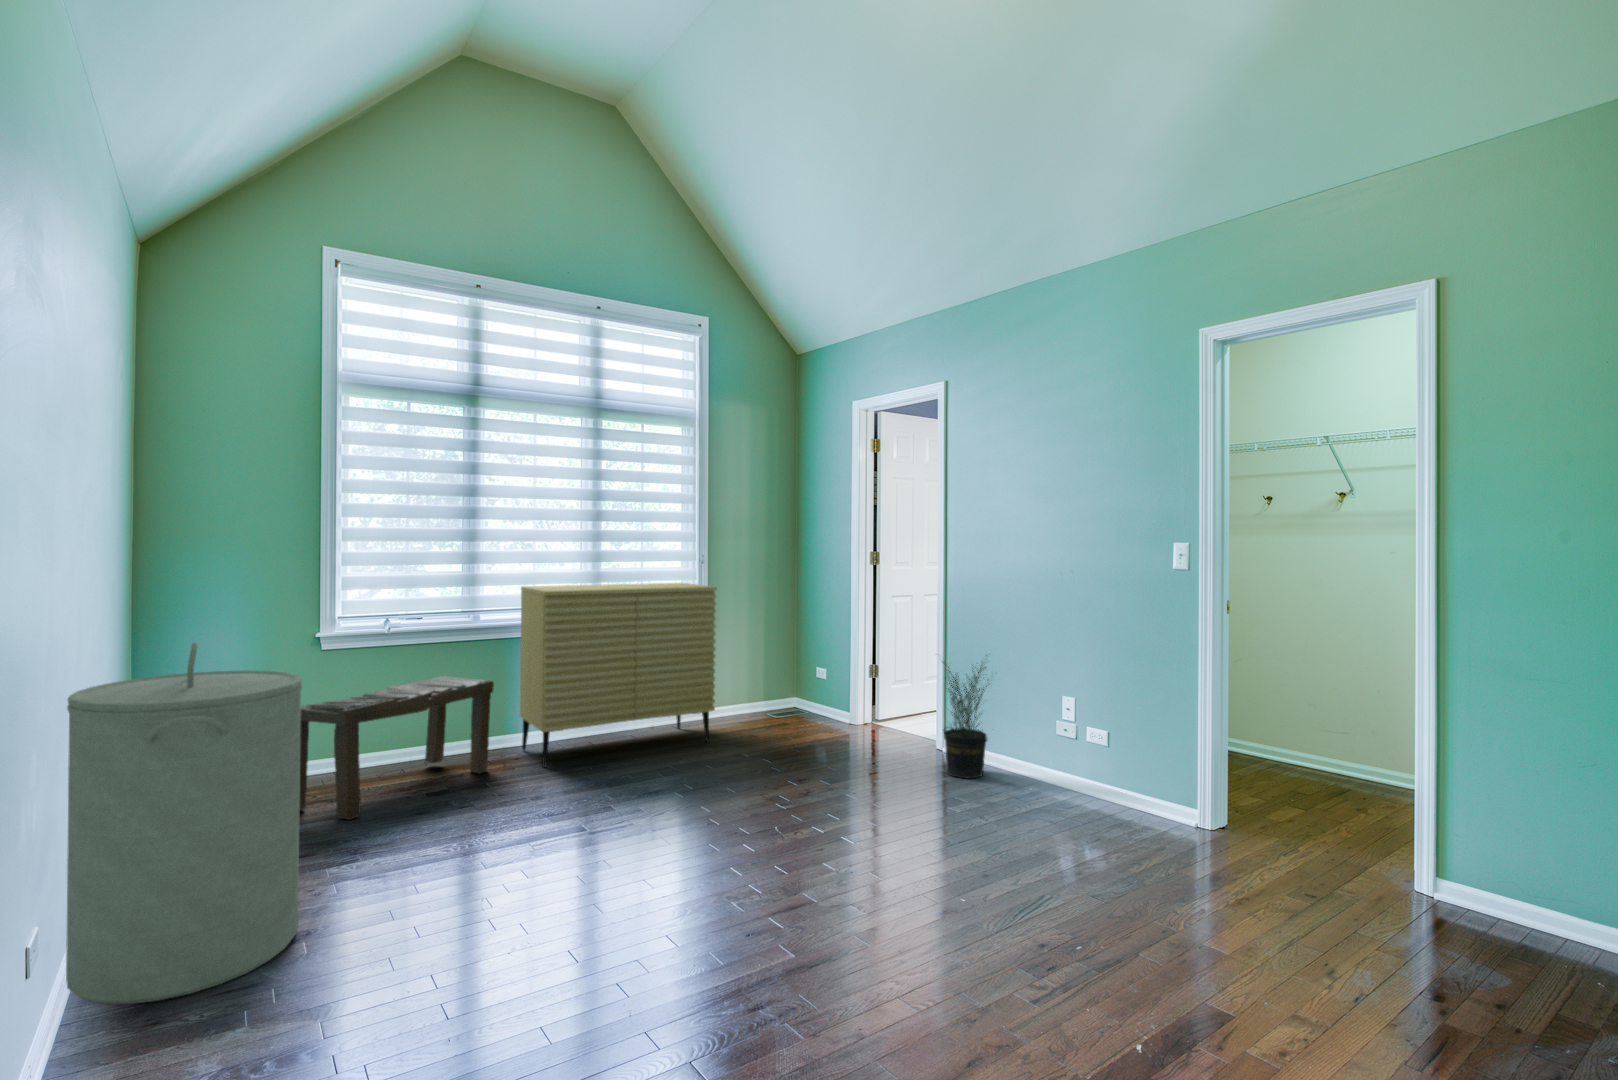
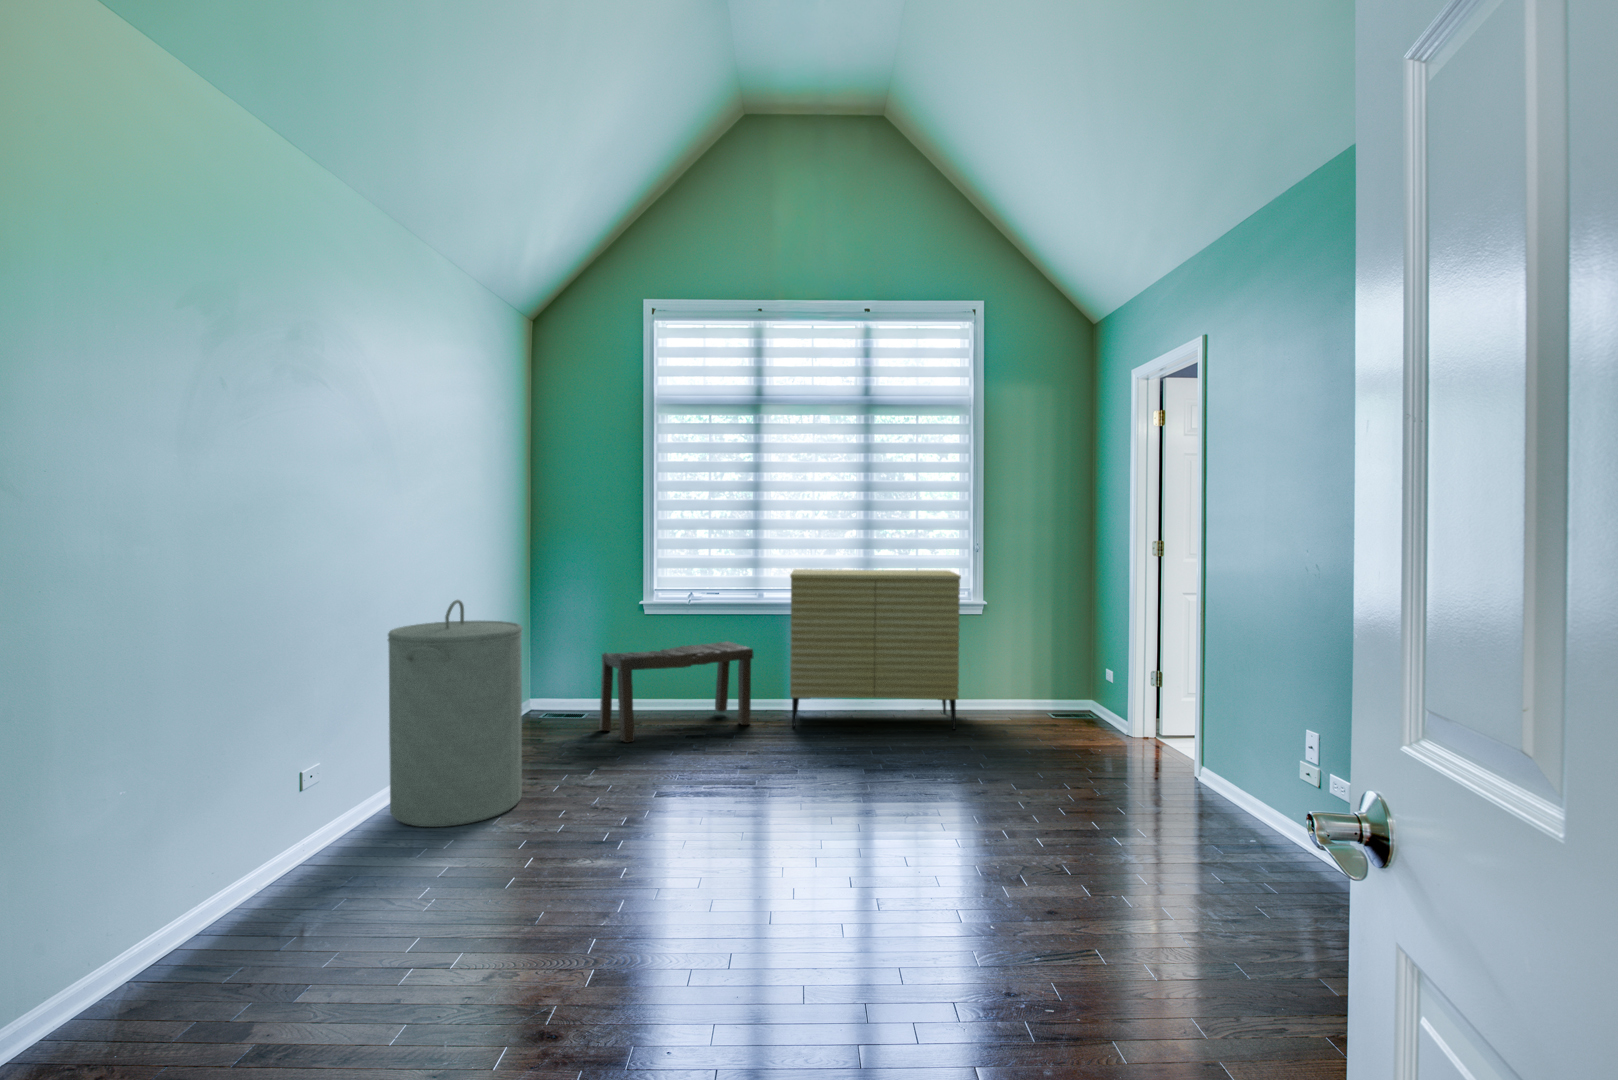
potted plant: present [944,655,987,778] -> none [1156,663,1240,816]

